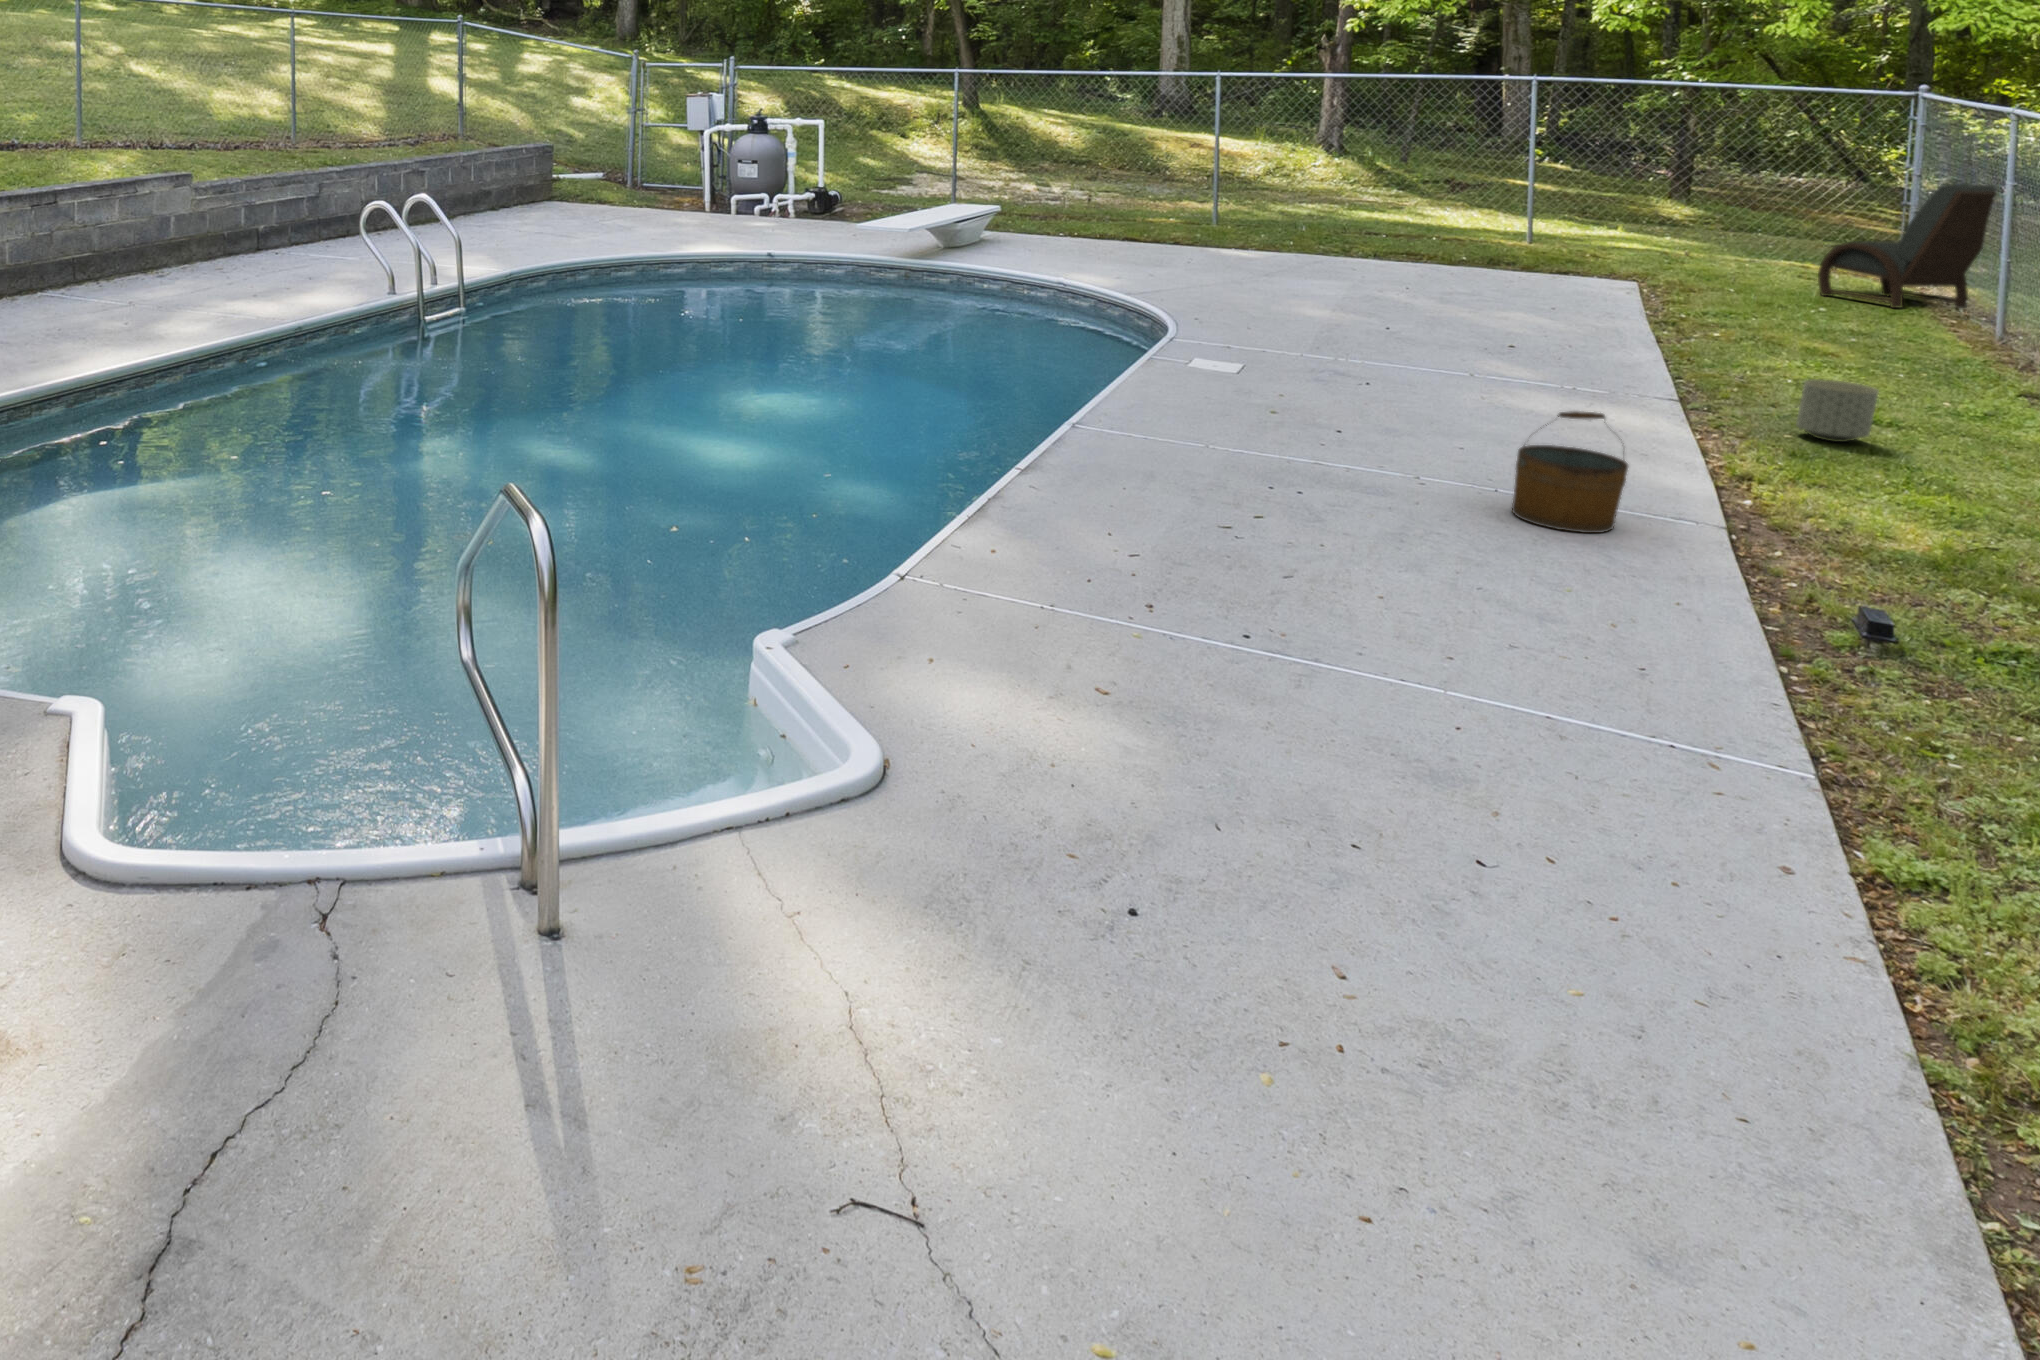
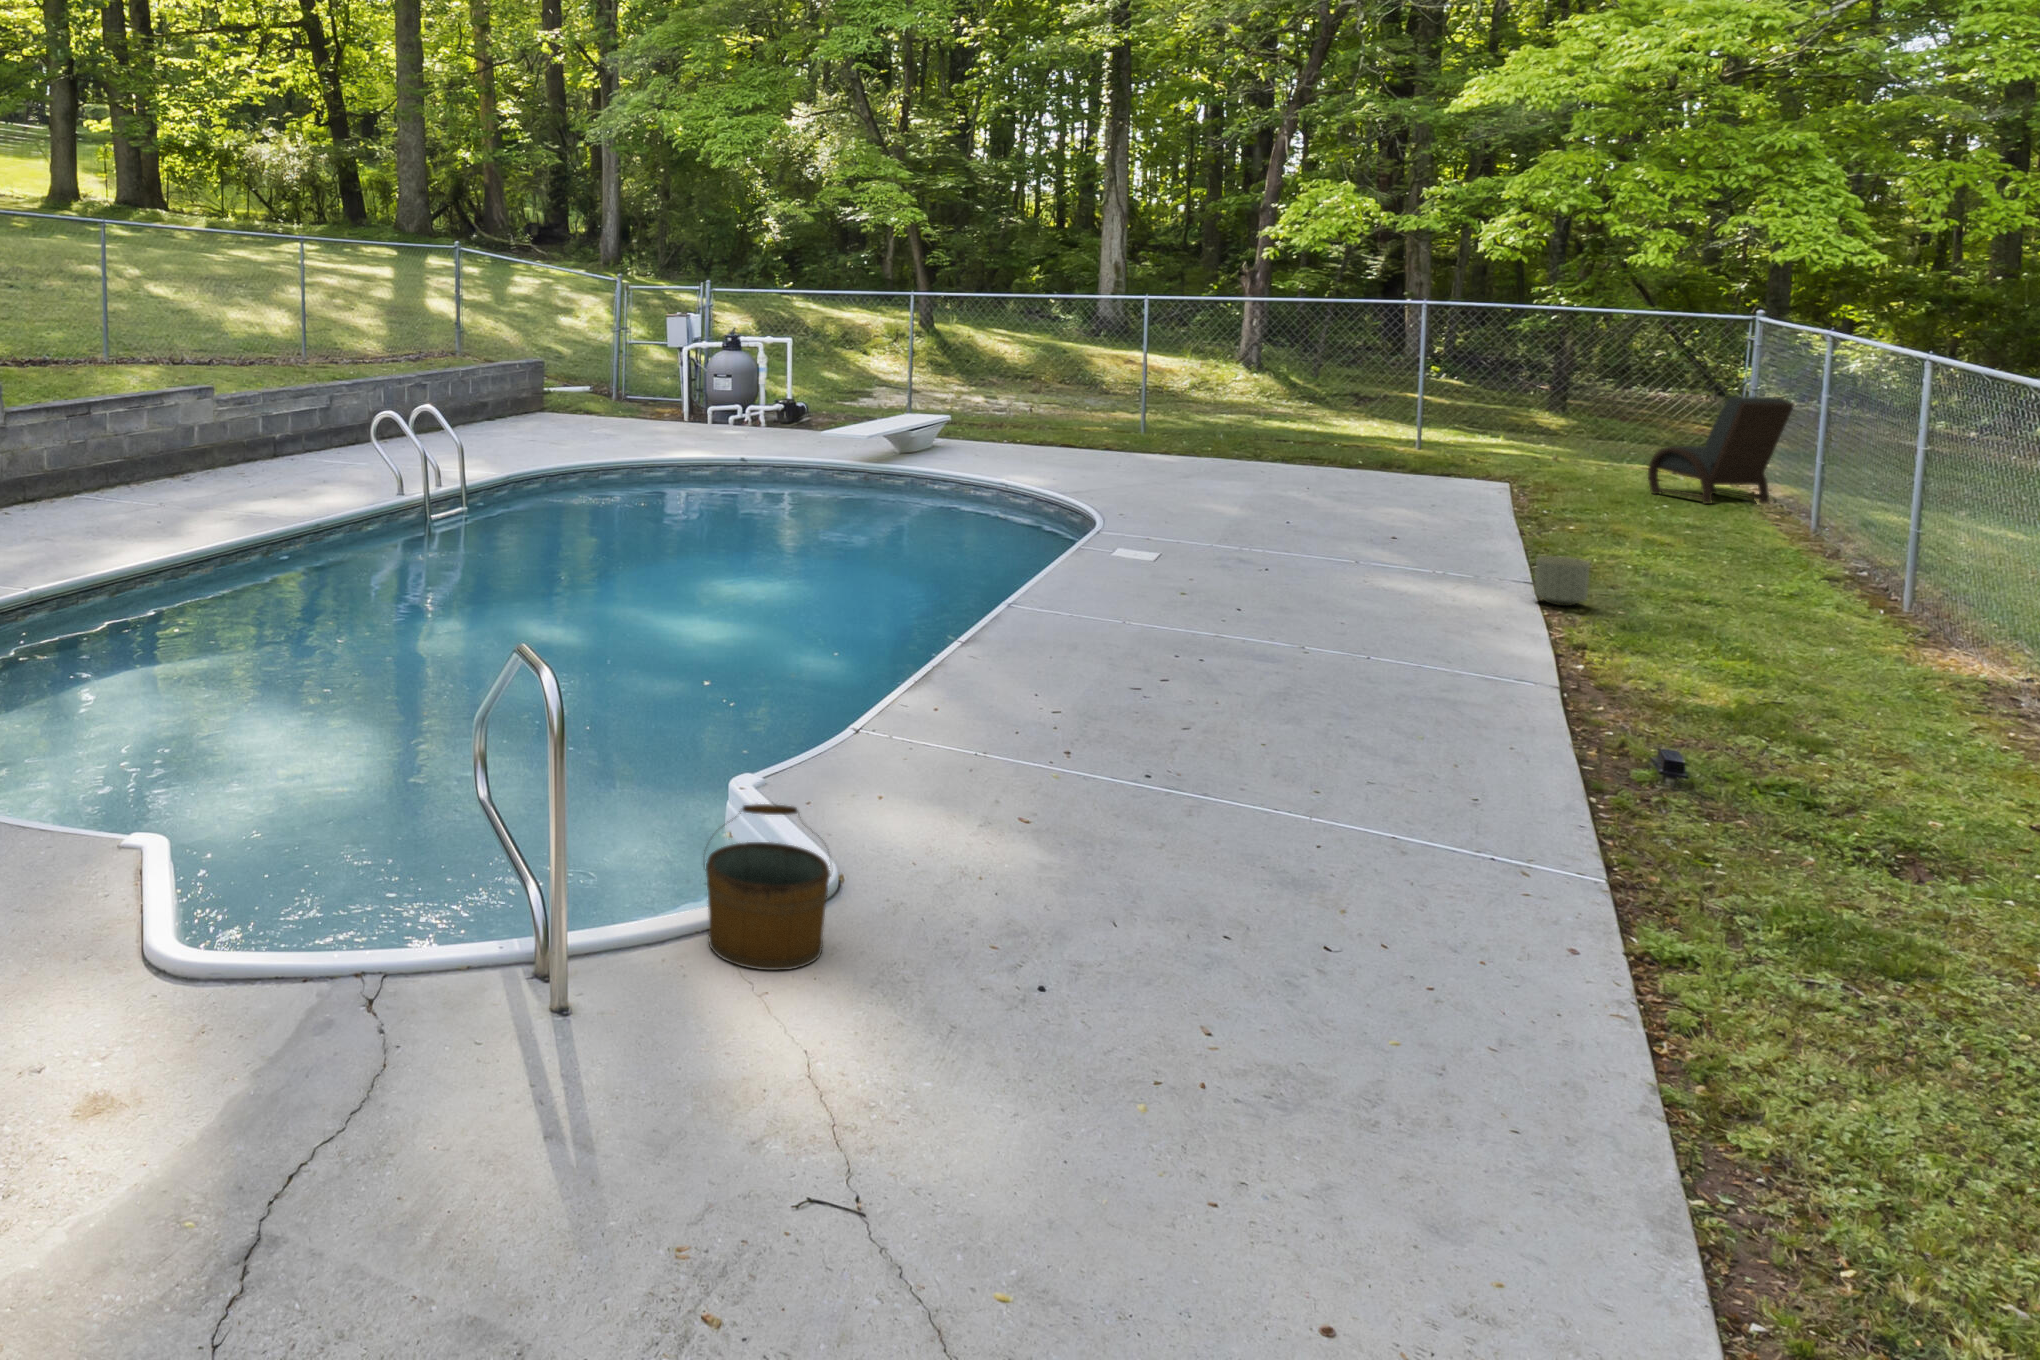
bucket: present [1512,411,1628,533] -> present [704,804,831,970]

